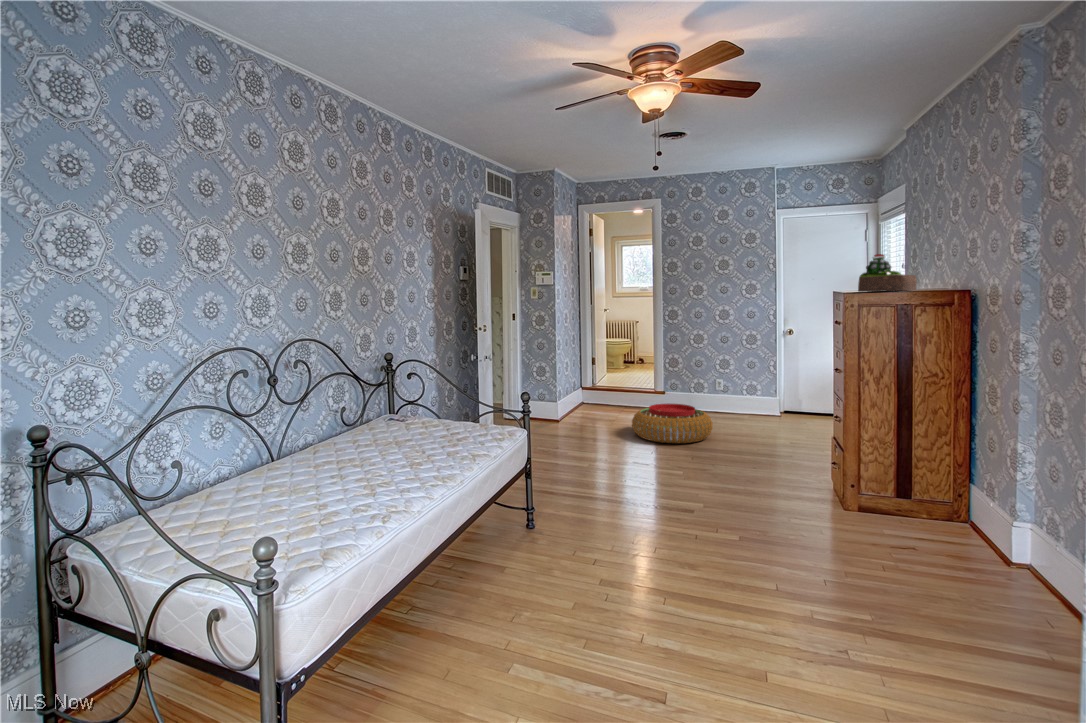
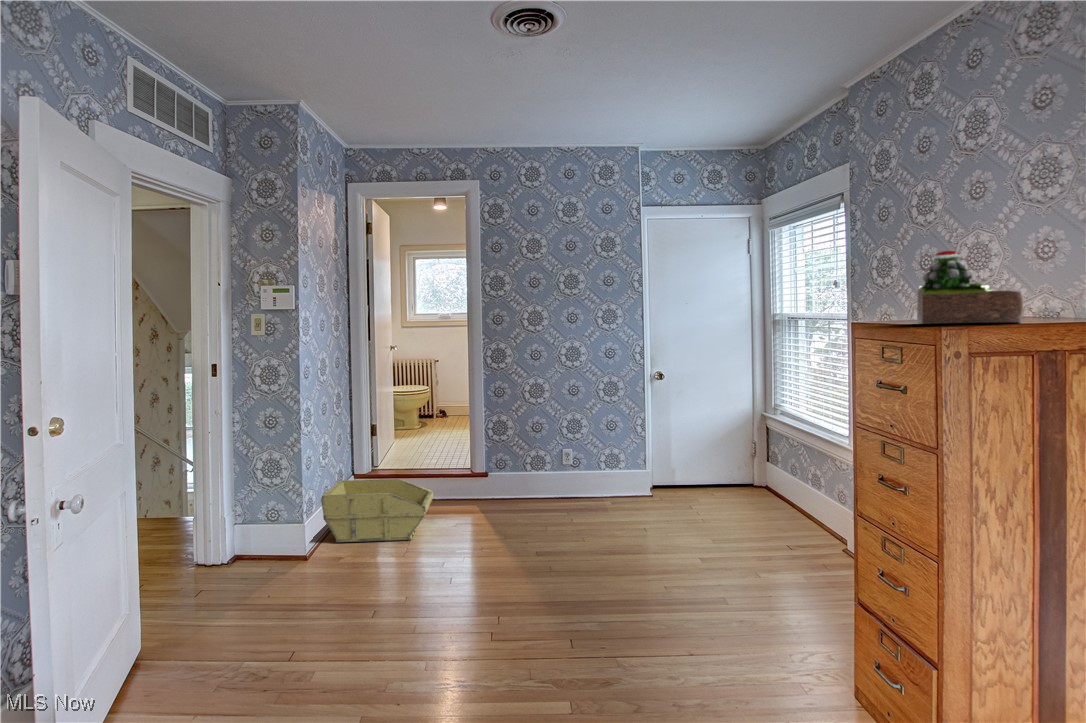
storage bin: none [563,386,627,420] -> present [321,479,433,542]
pouf: present [632,404,713,443] -> none [451,511,590,600]

